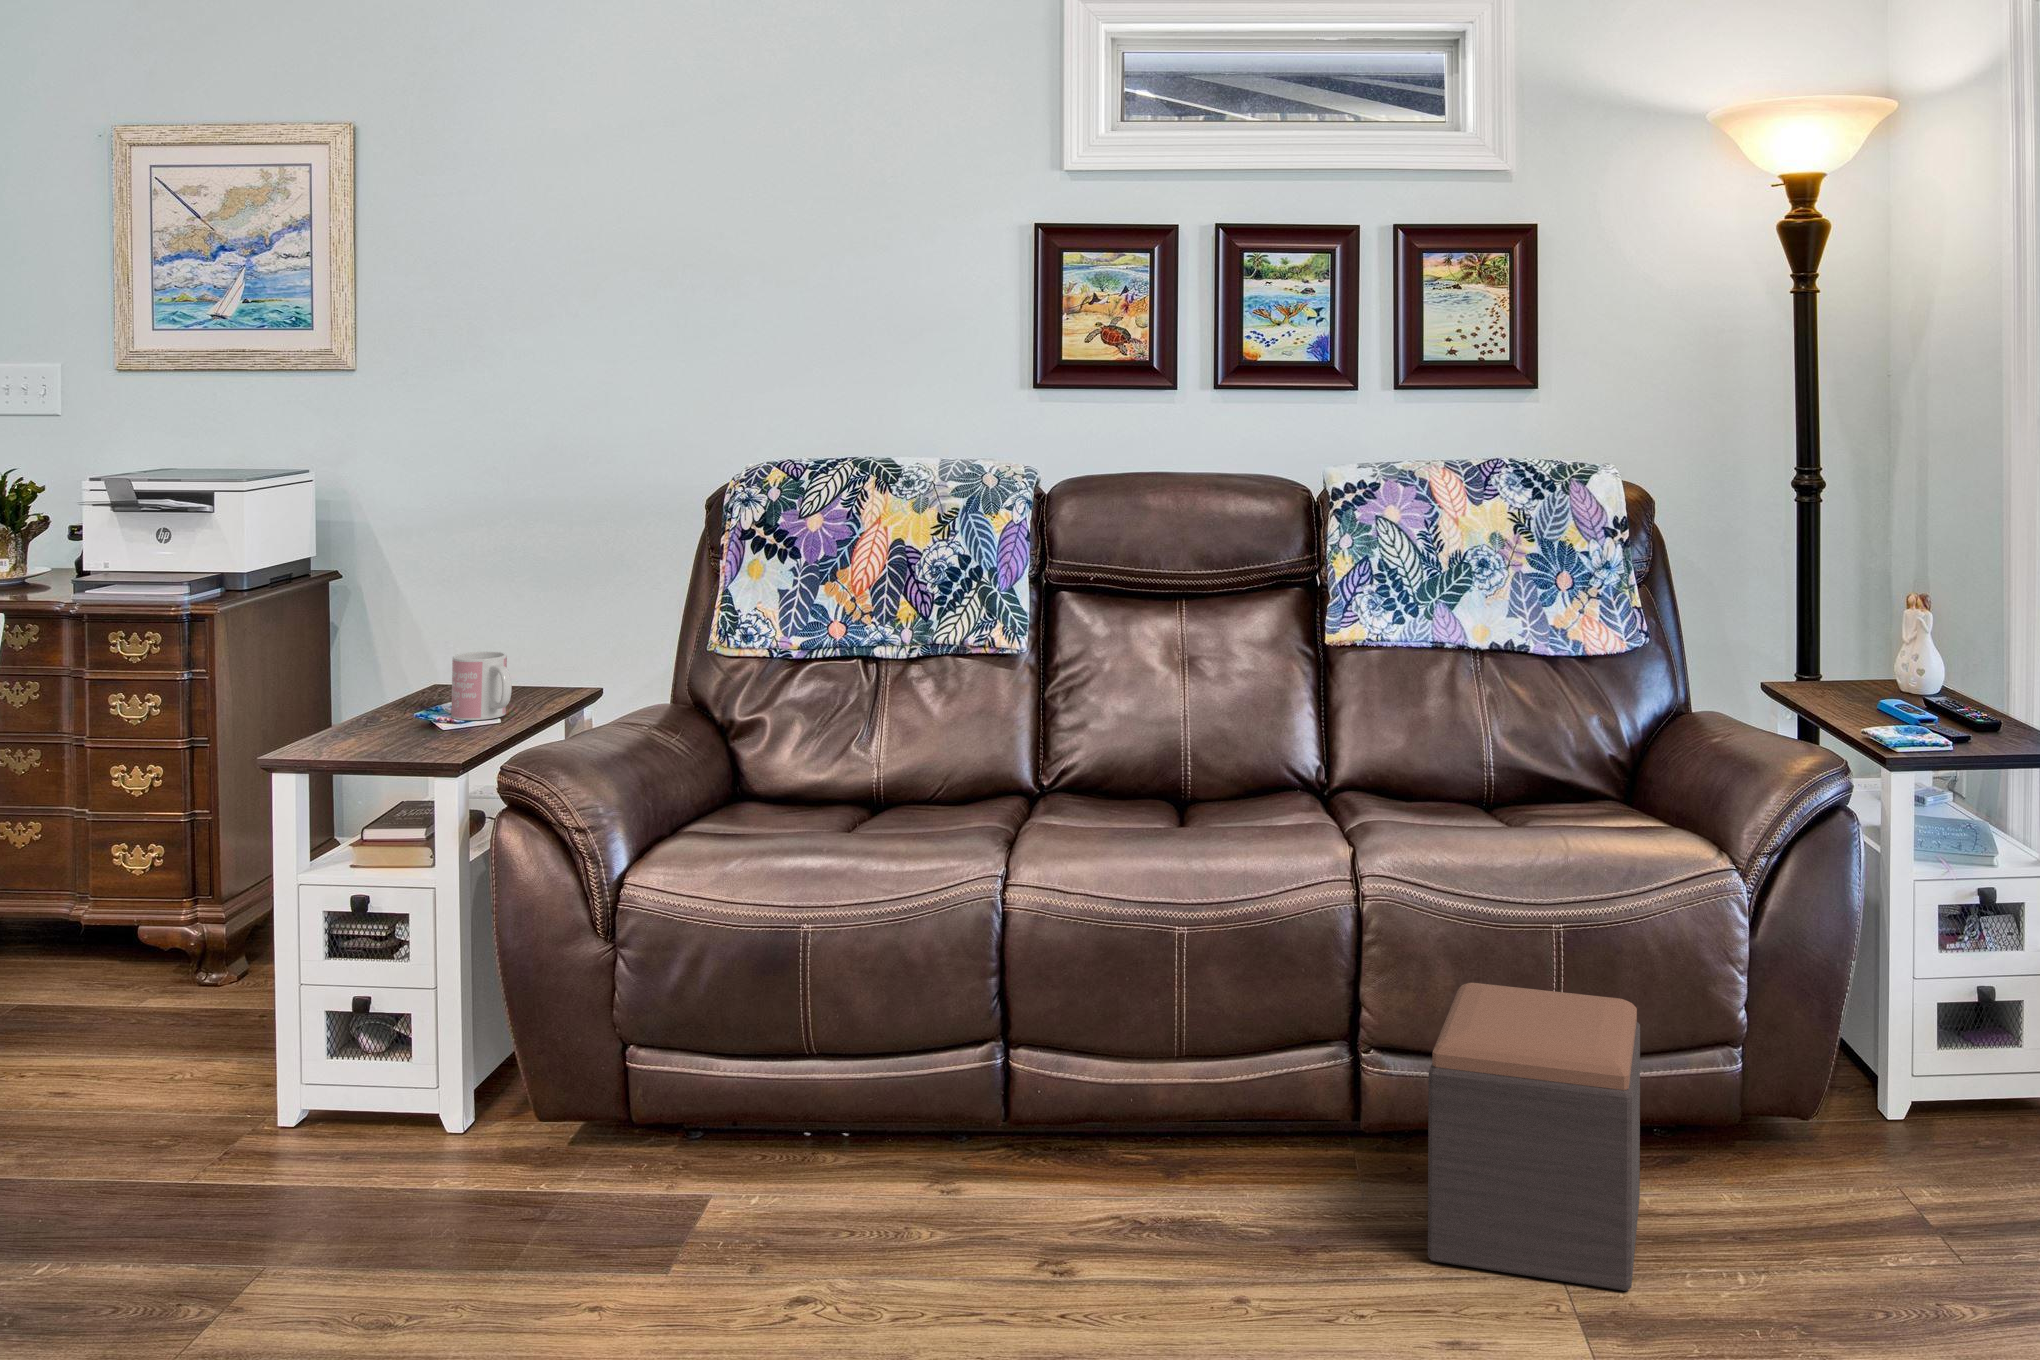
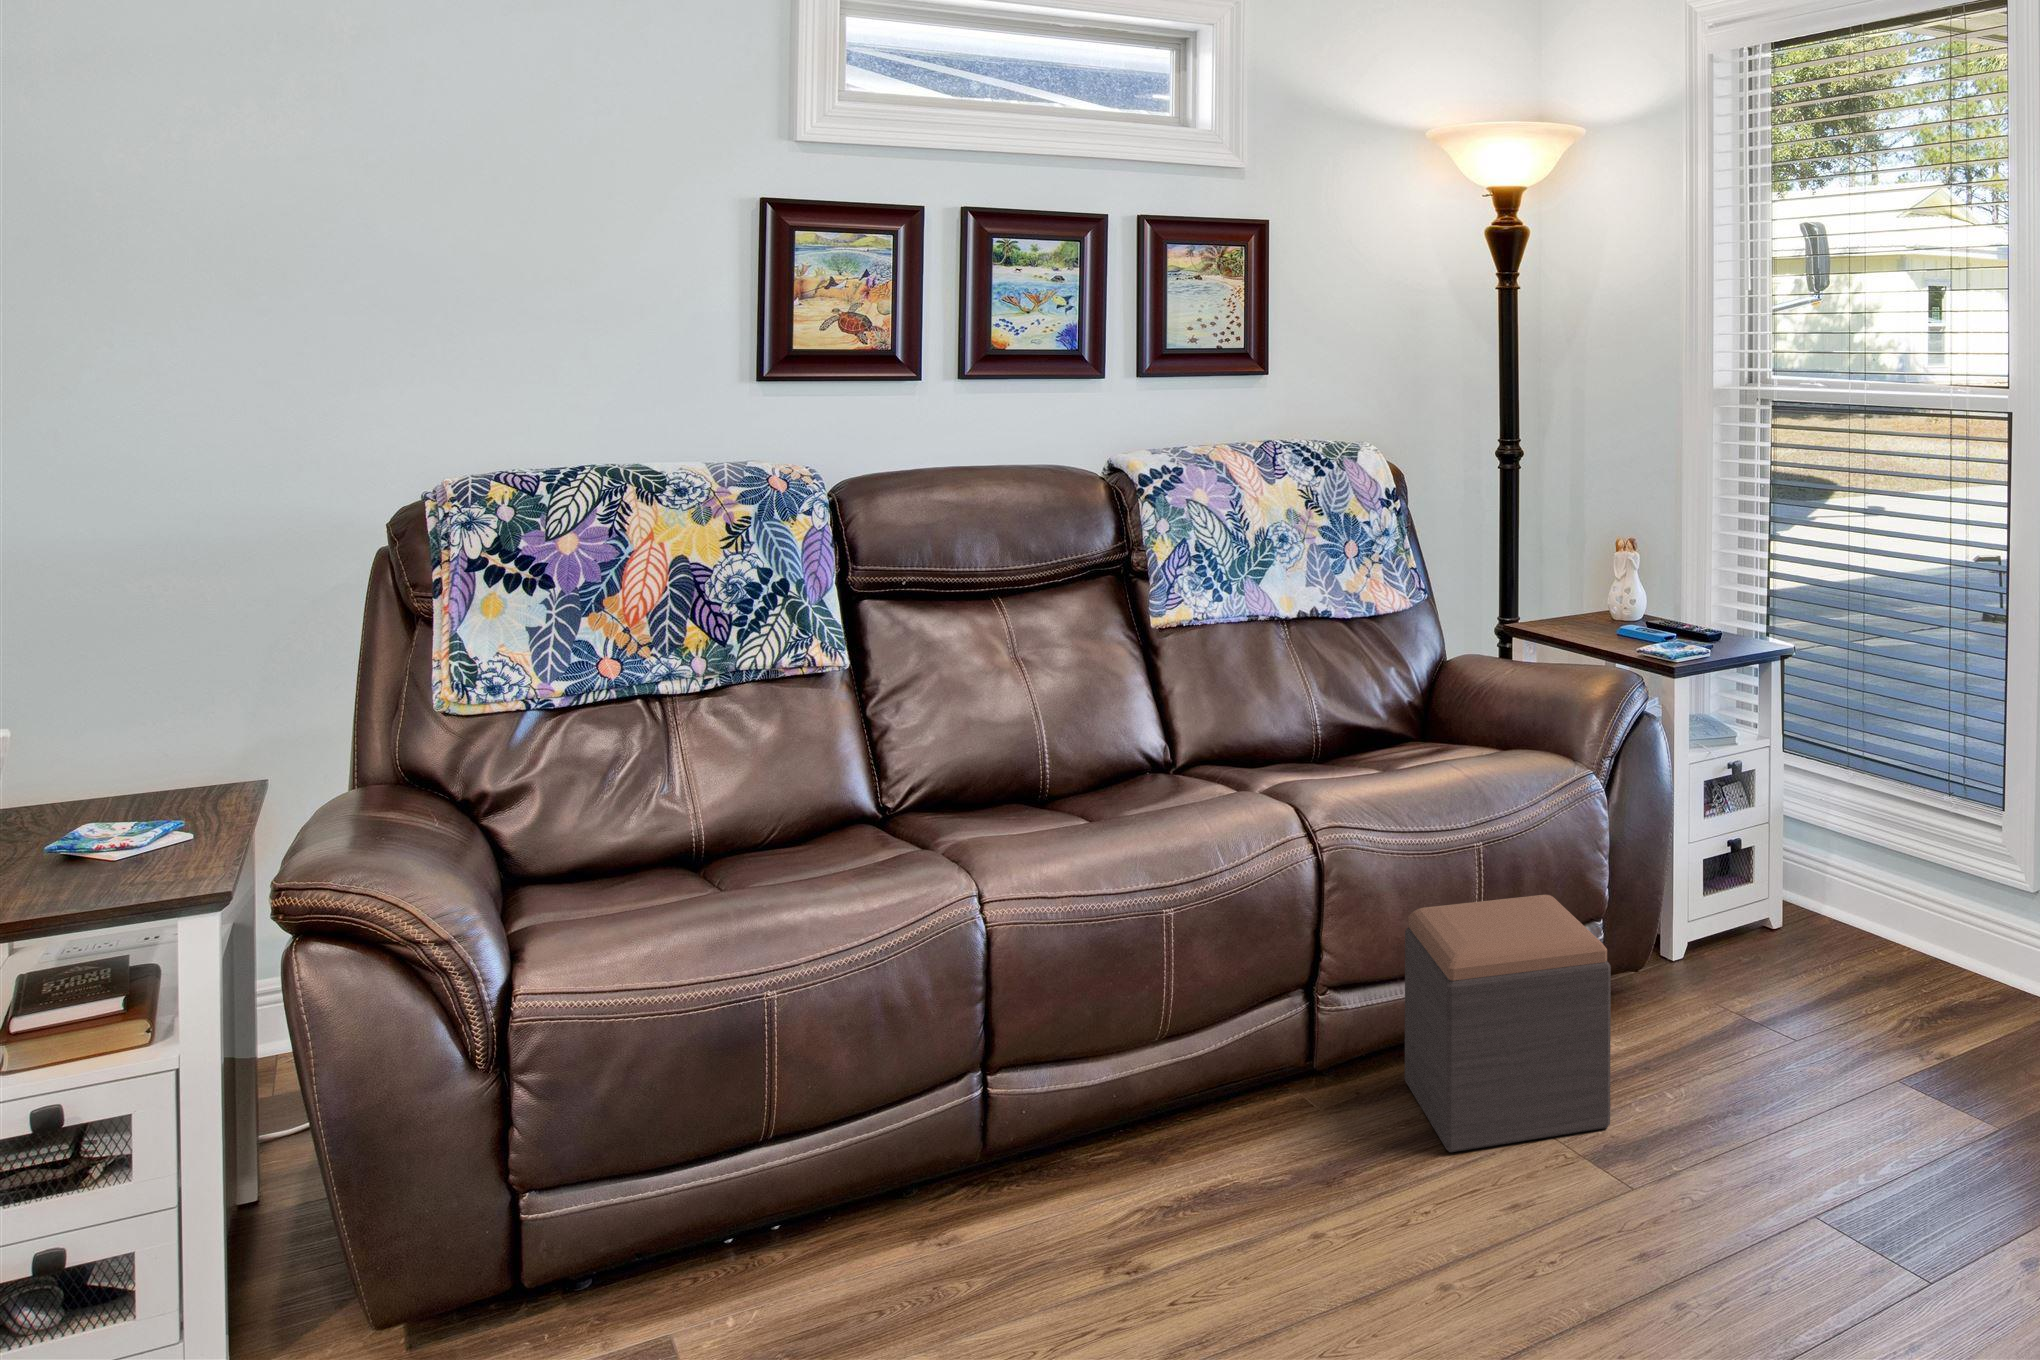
mug: present [451,652,512,720] -> none [79,746,194,843]

